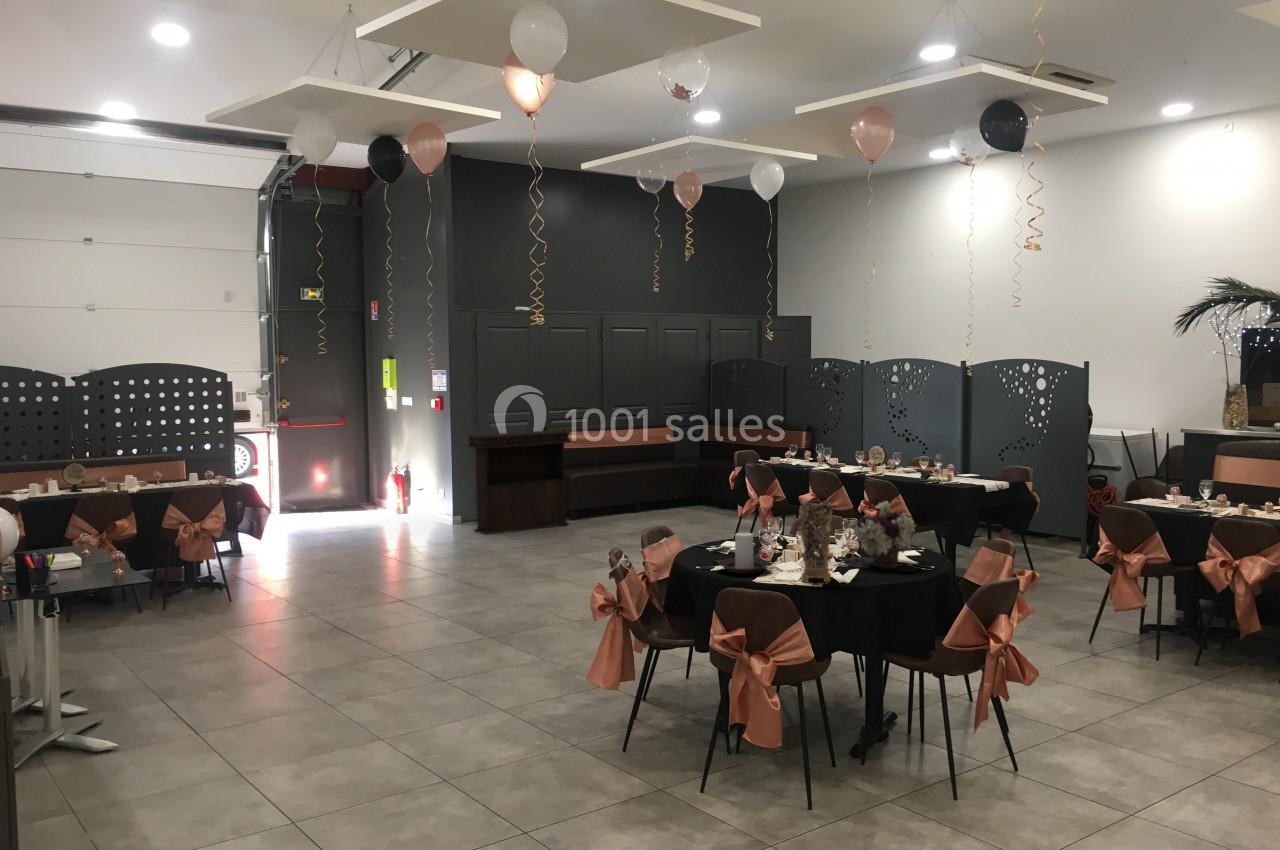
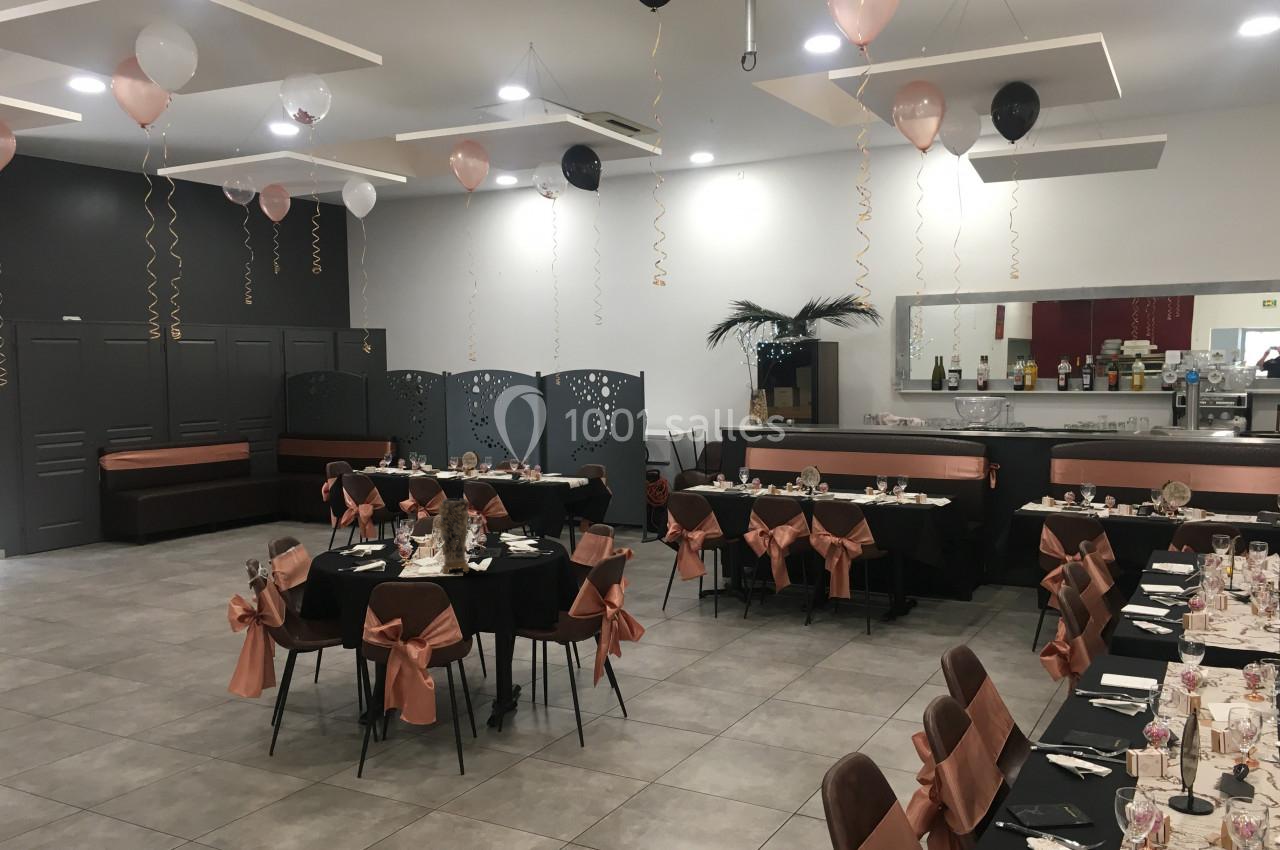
console table: present [468,430,571,535] -> none [9,448,138,568]
flower arrangement: present [855,501,916,568] -> none [483,496,537,555]
candle holder: present [718,533,771,574] -> none [359,532,411,572]

